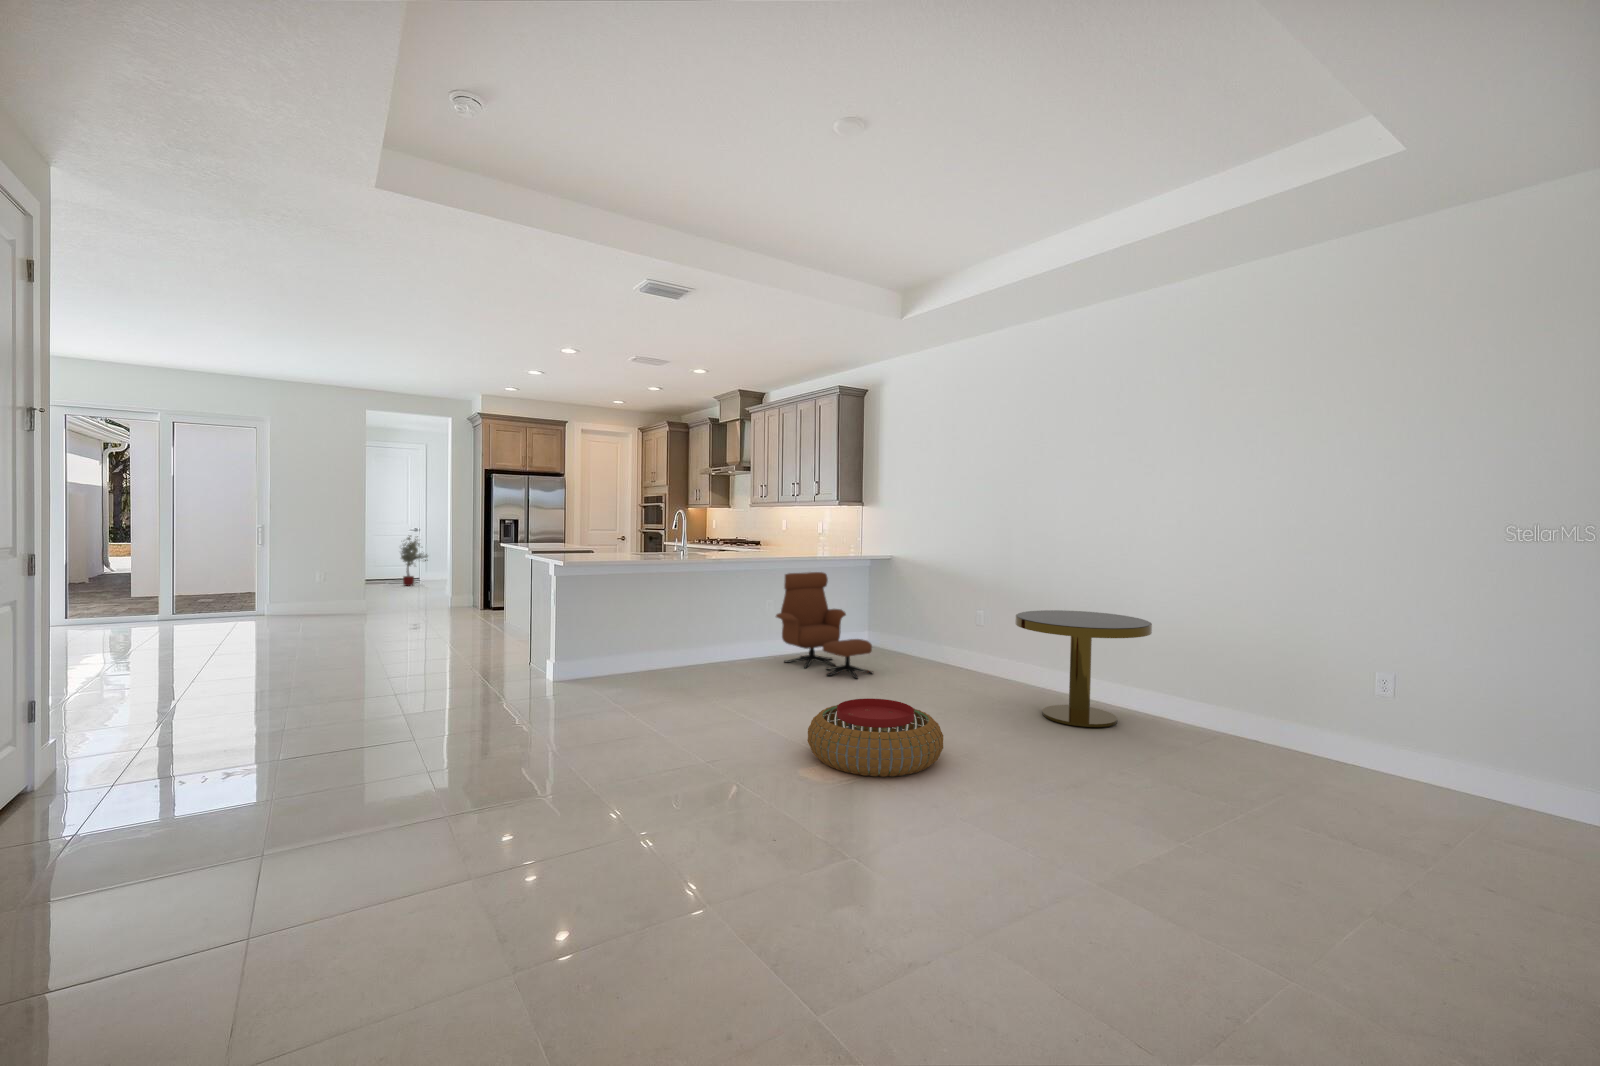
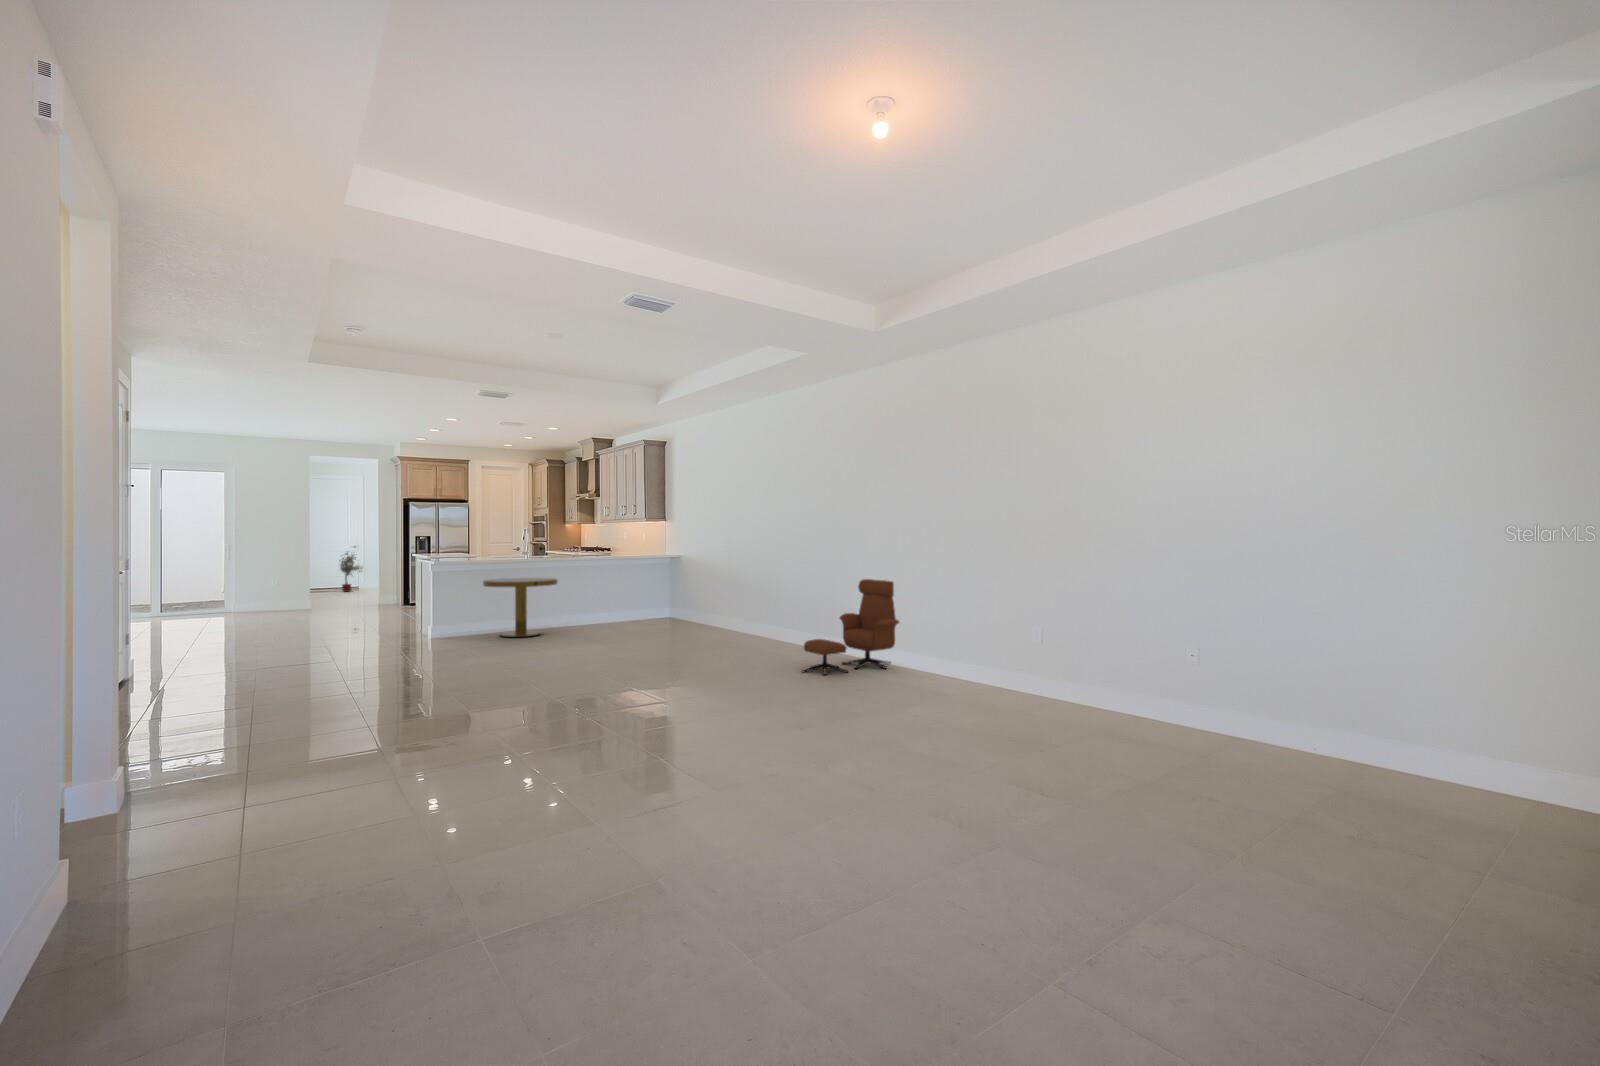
lounge chair: present [776,572,873,679] -> present [802,579,899,675]
side table: present [1015,610,1152,727] -> present [483,578,558,637]
pouf: present [808,699,943,777] -> none [557,627,634,661]

